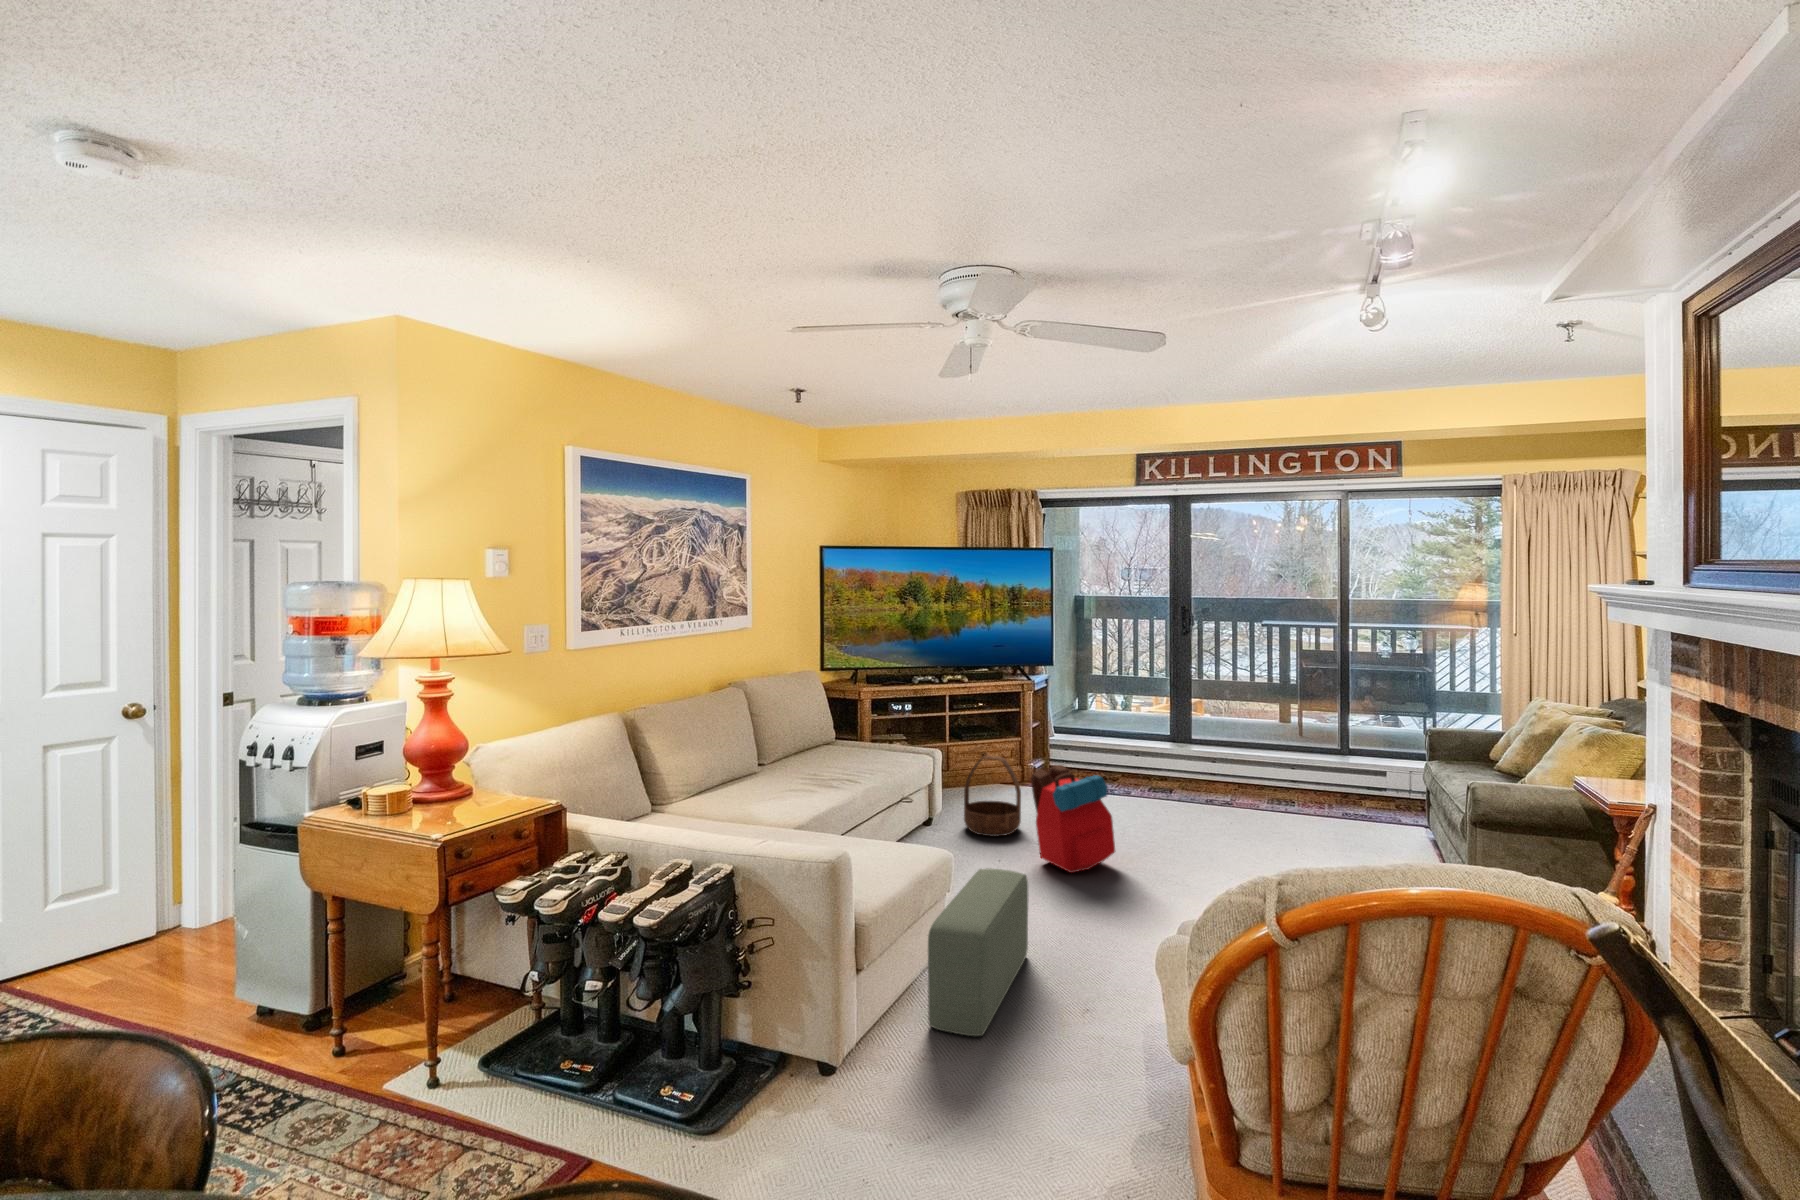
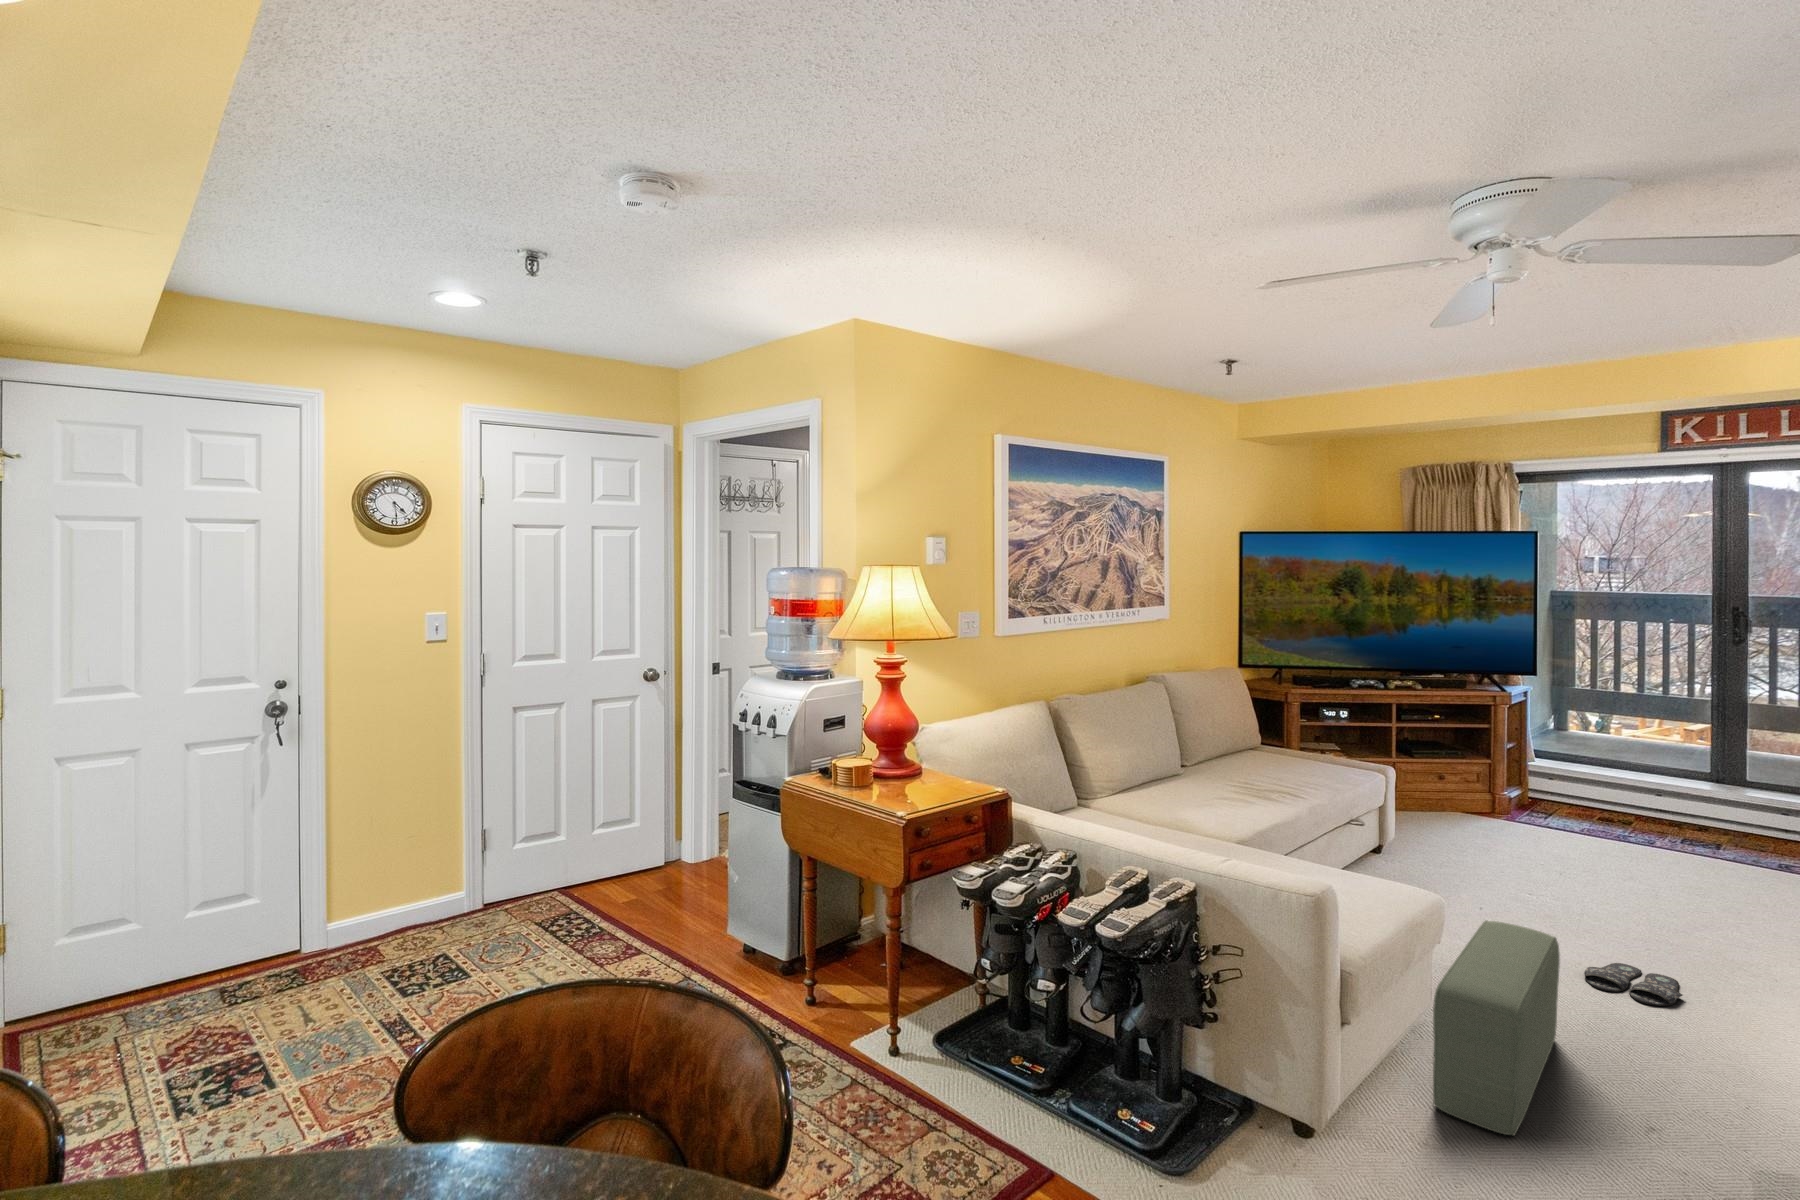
basket: present [964,755,1021,836] -> none [1424,778,1505,876]
backpack: present [1031,765,1115,873] -> none [1529,799,1661,937]
slippers: none [1058,890,1119,918] -> present [1584,963,1683,1006]

